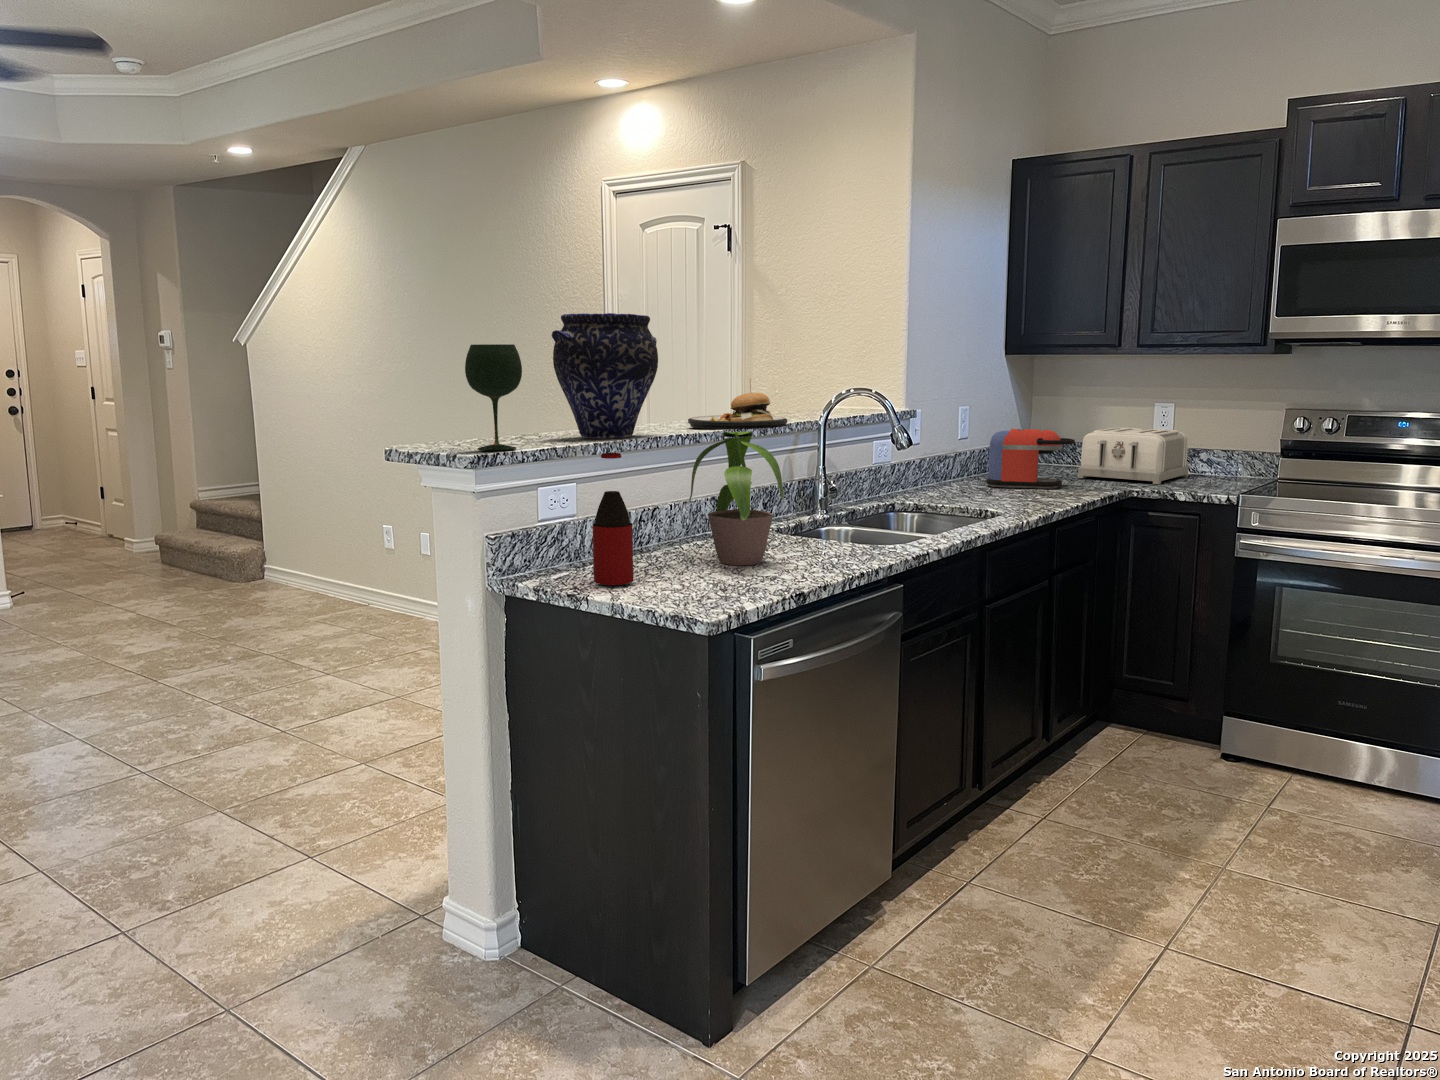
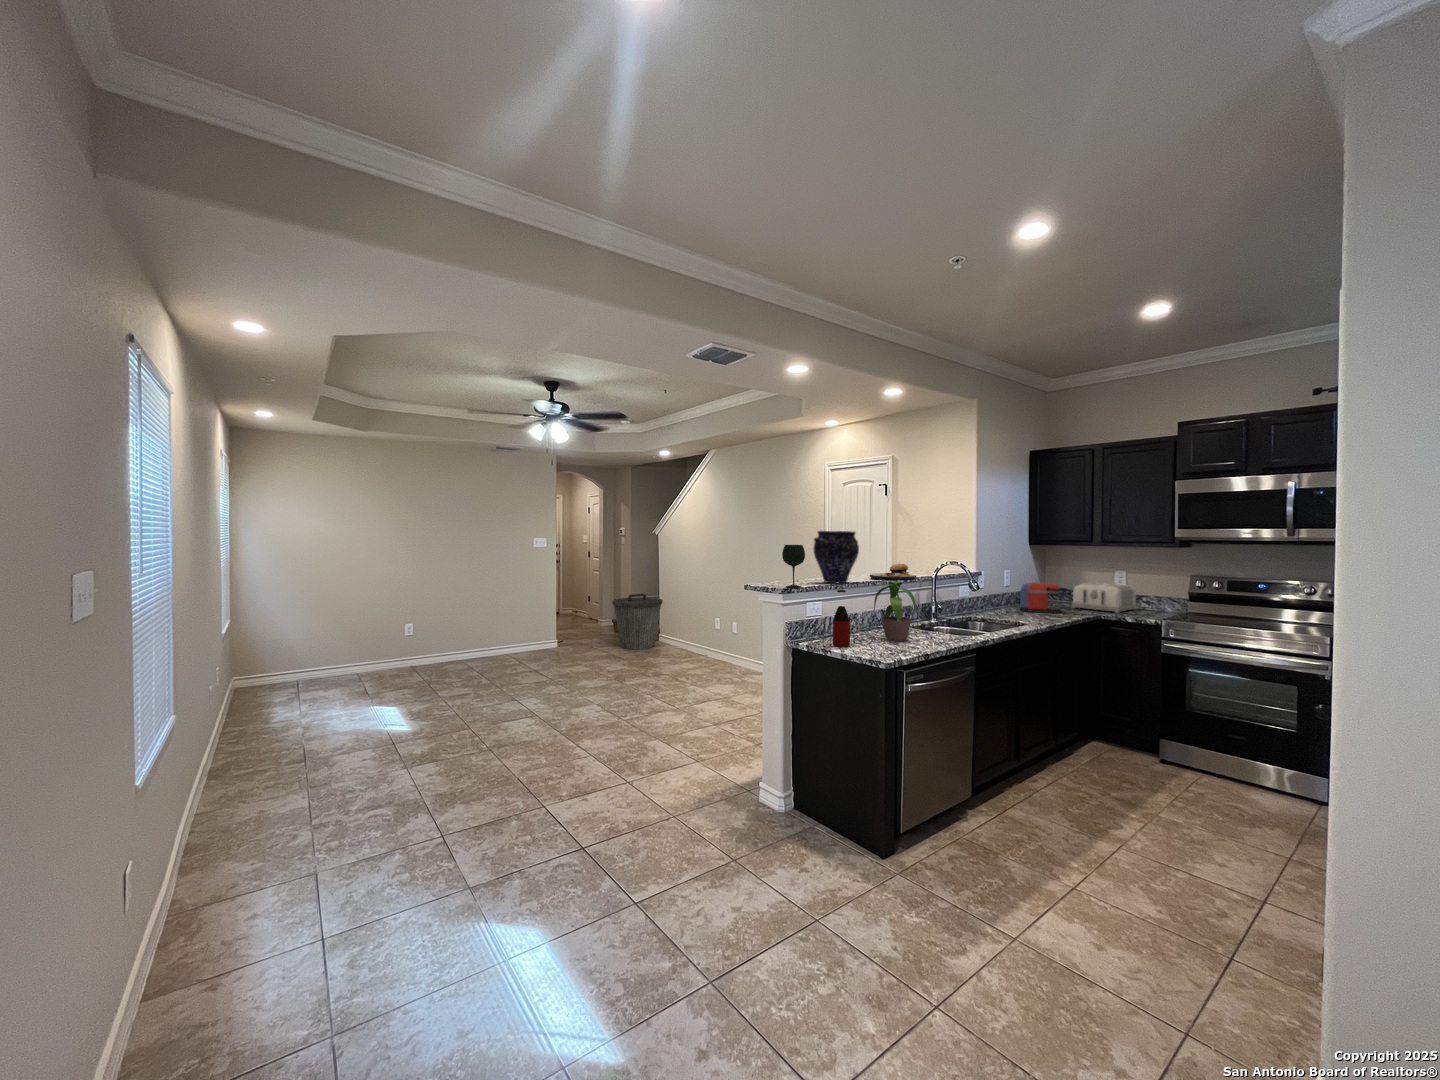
trash can: none [145,479,268,601] -> present [612,594,663,649]

